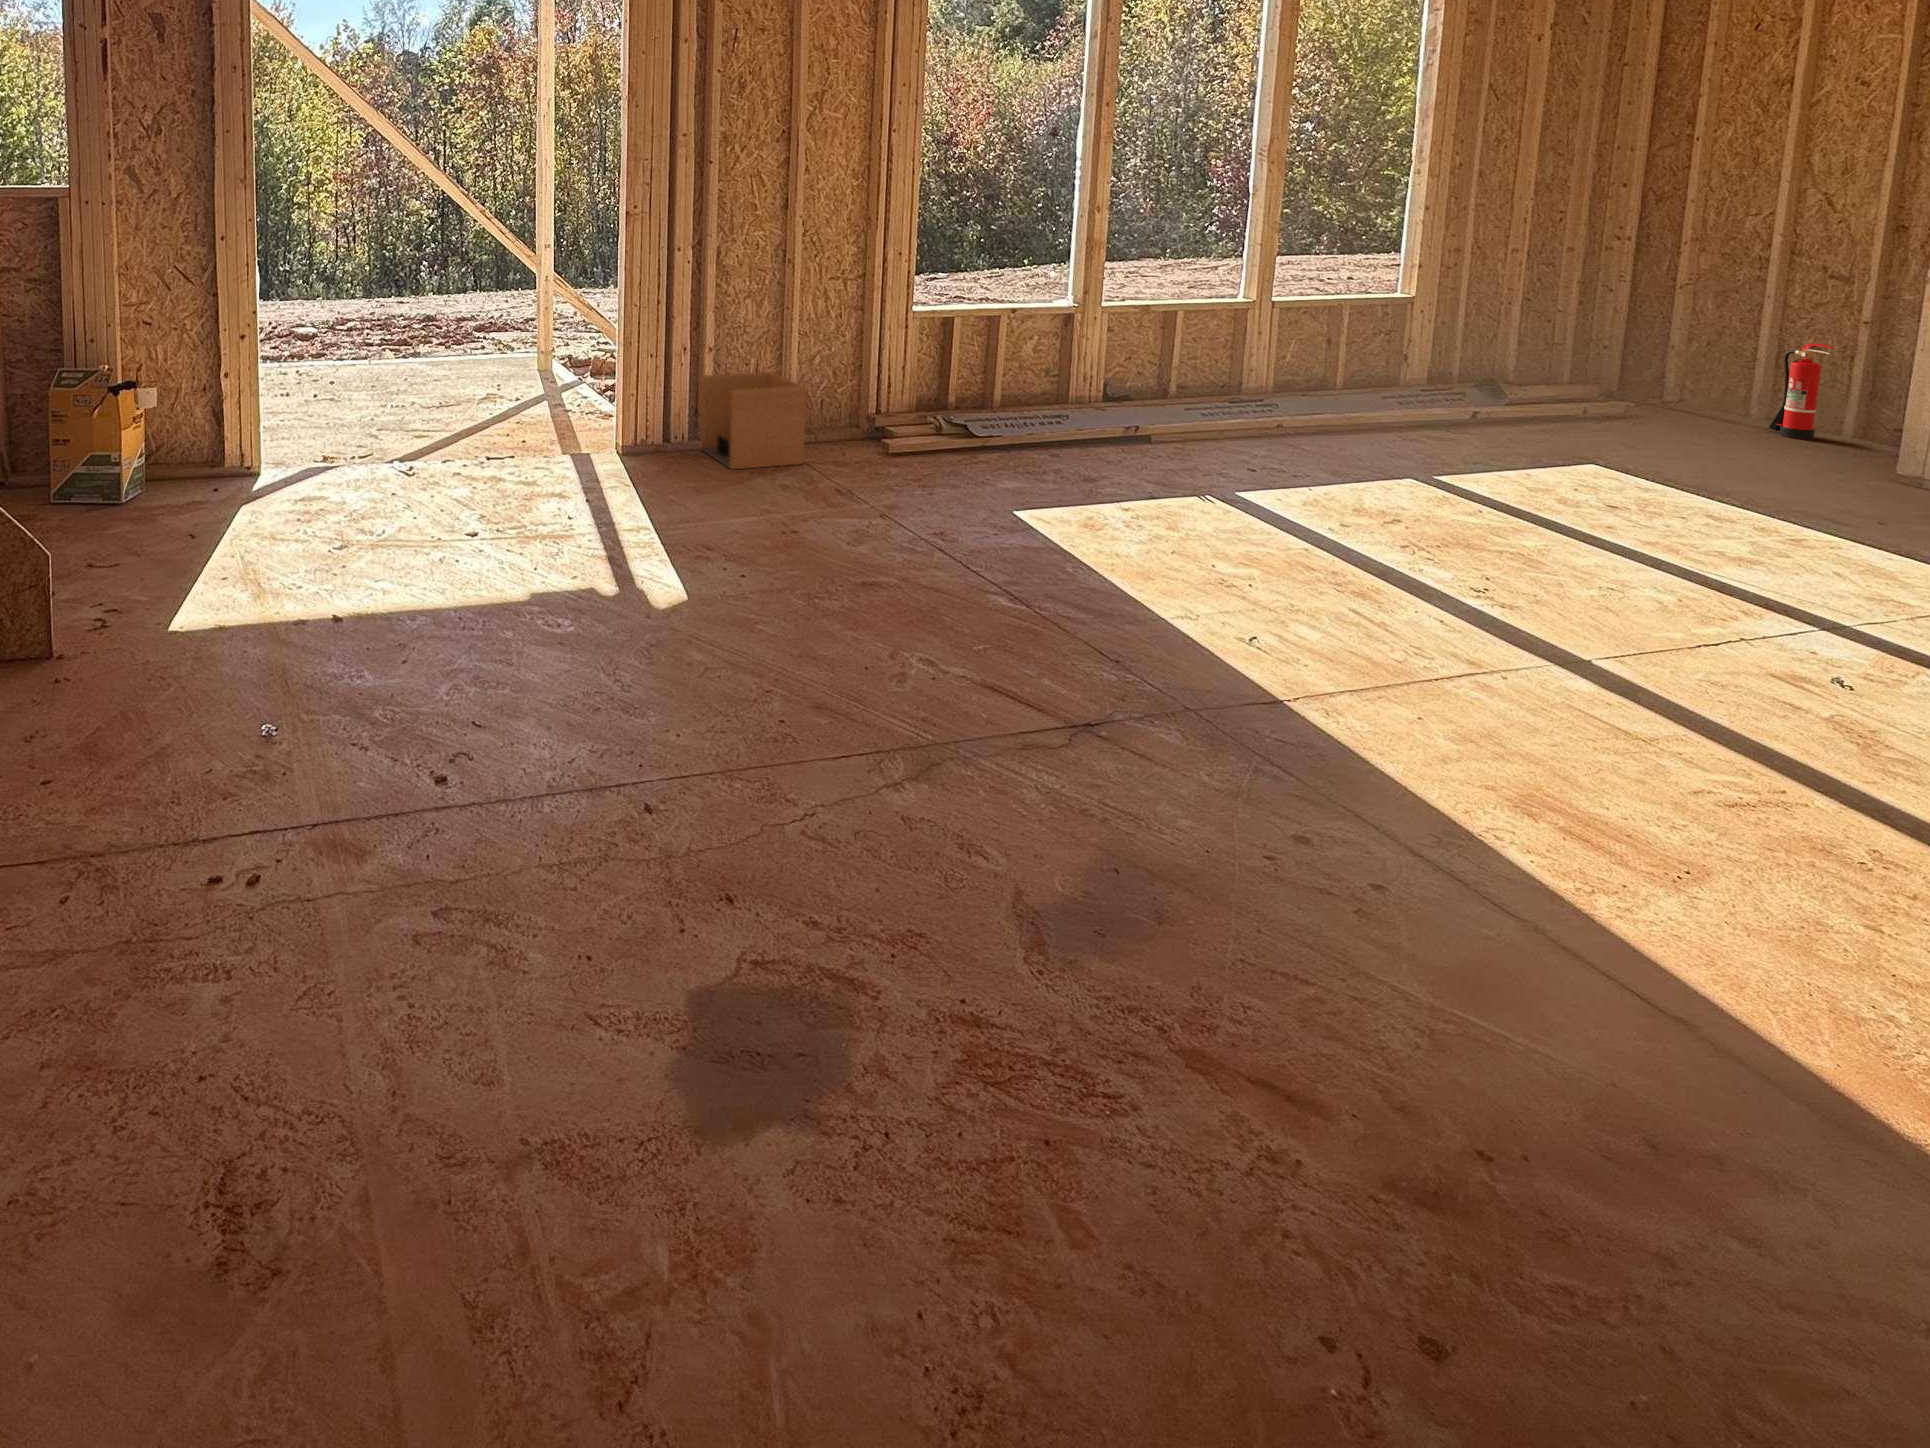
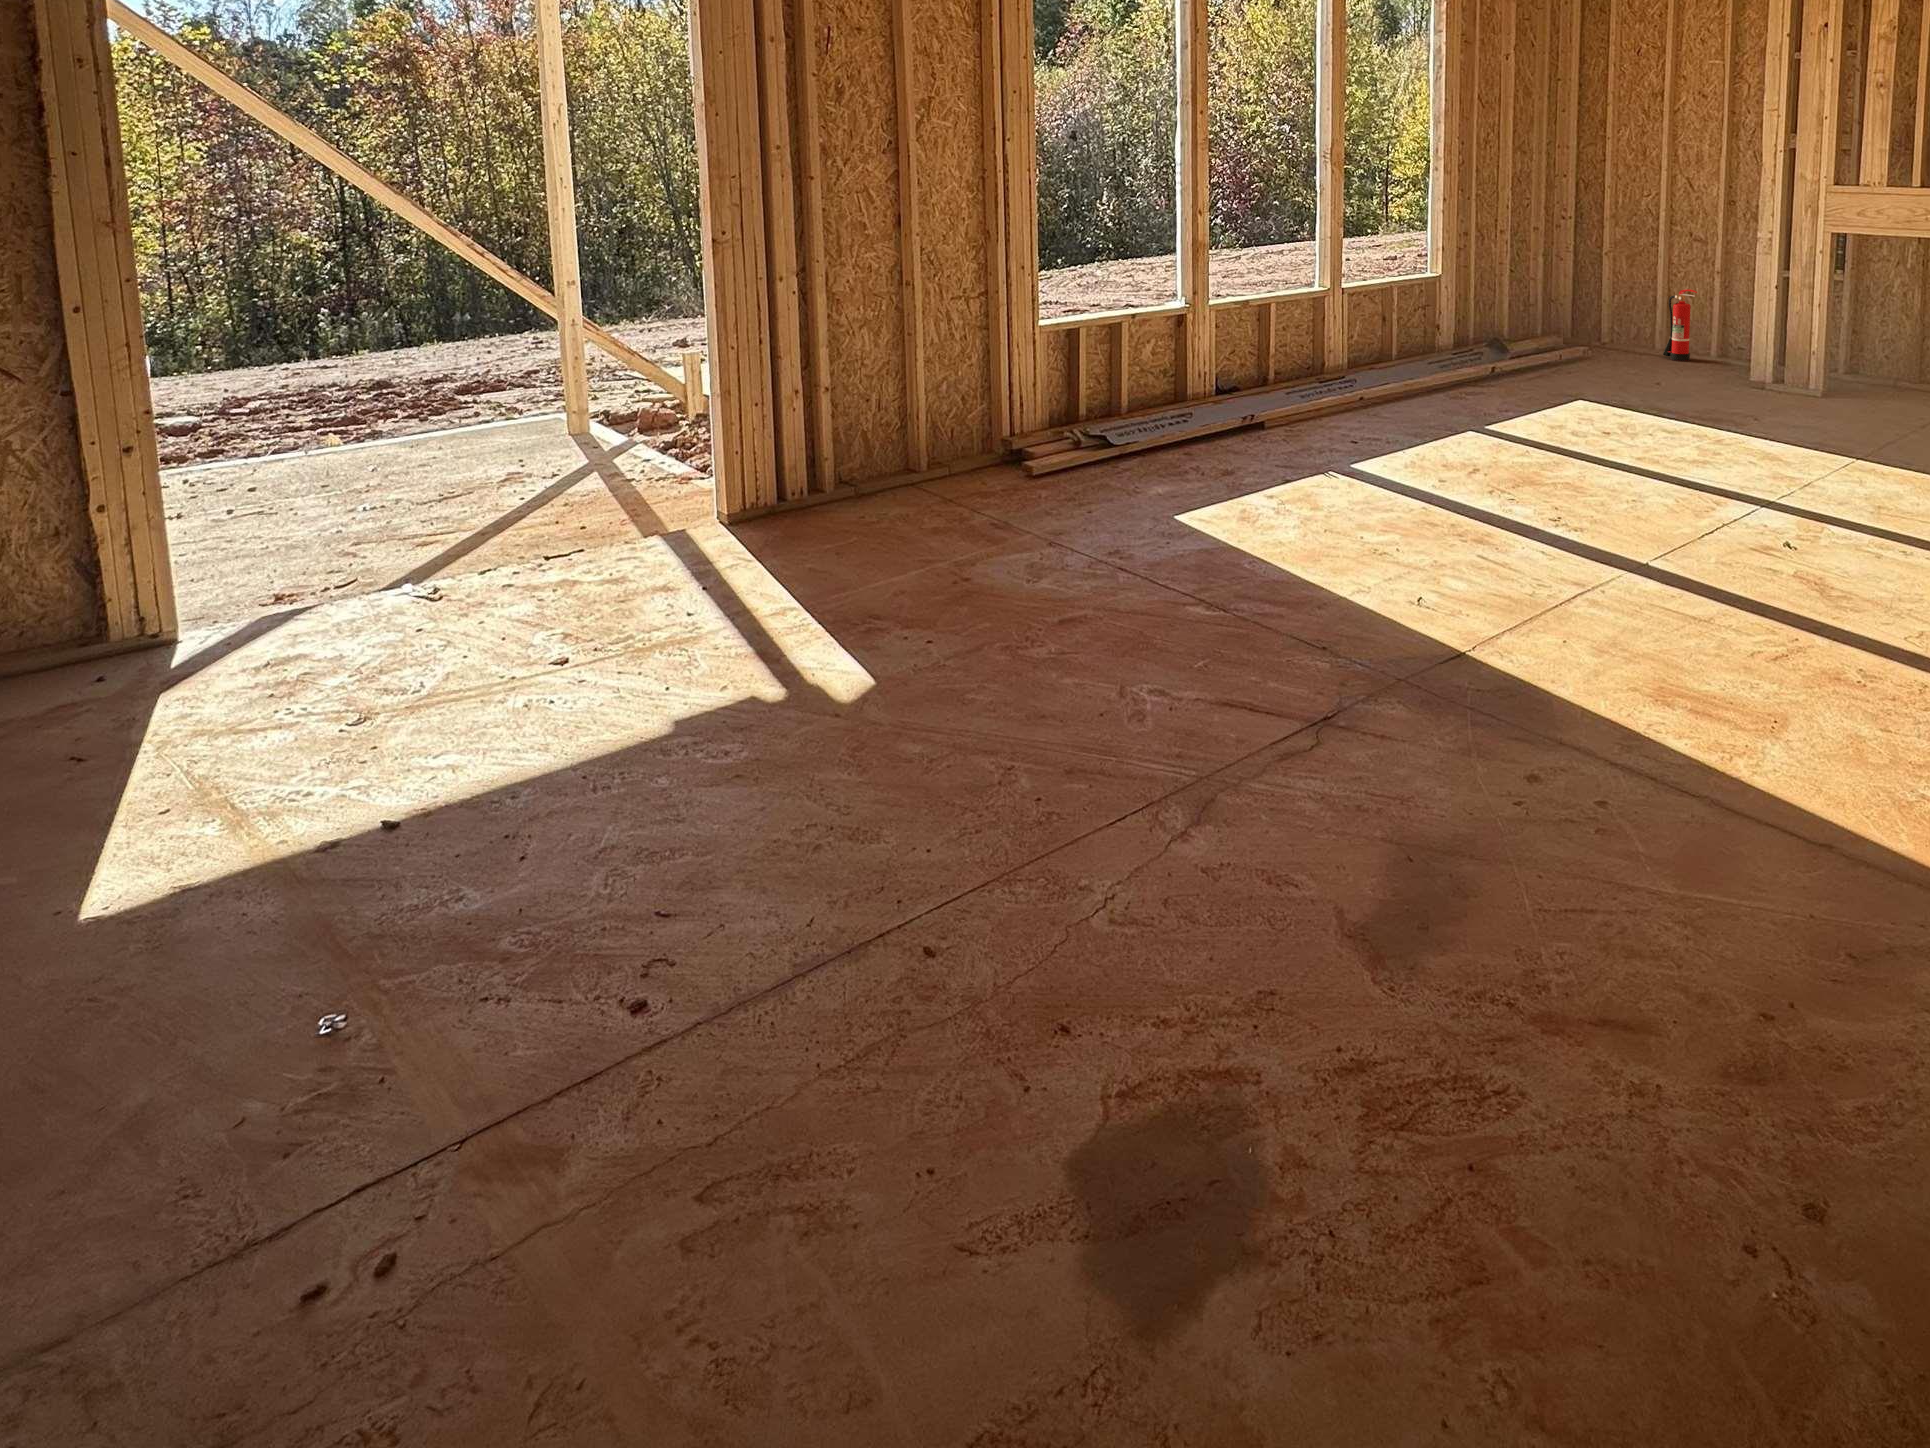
cardboard box: present [700,372,806,469] -> none [817,405,944,519]

